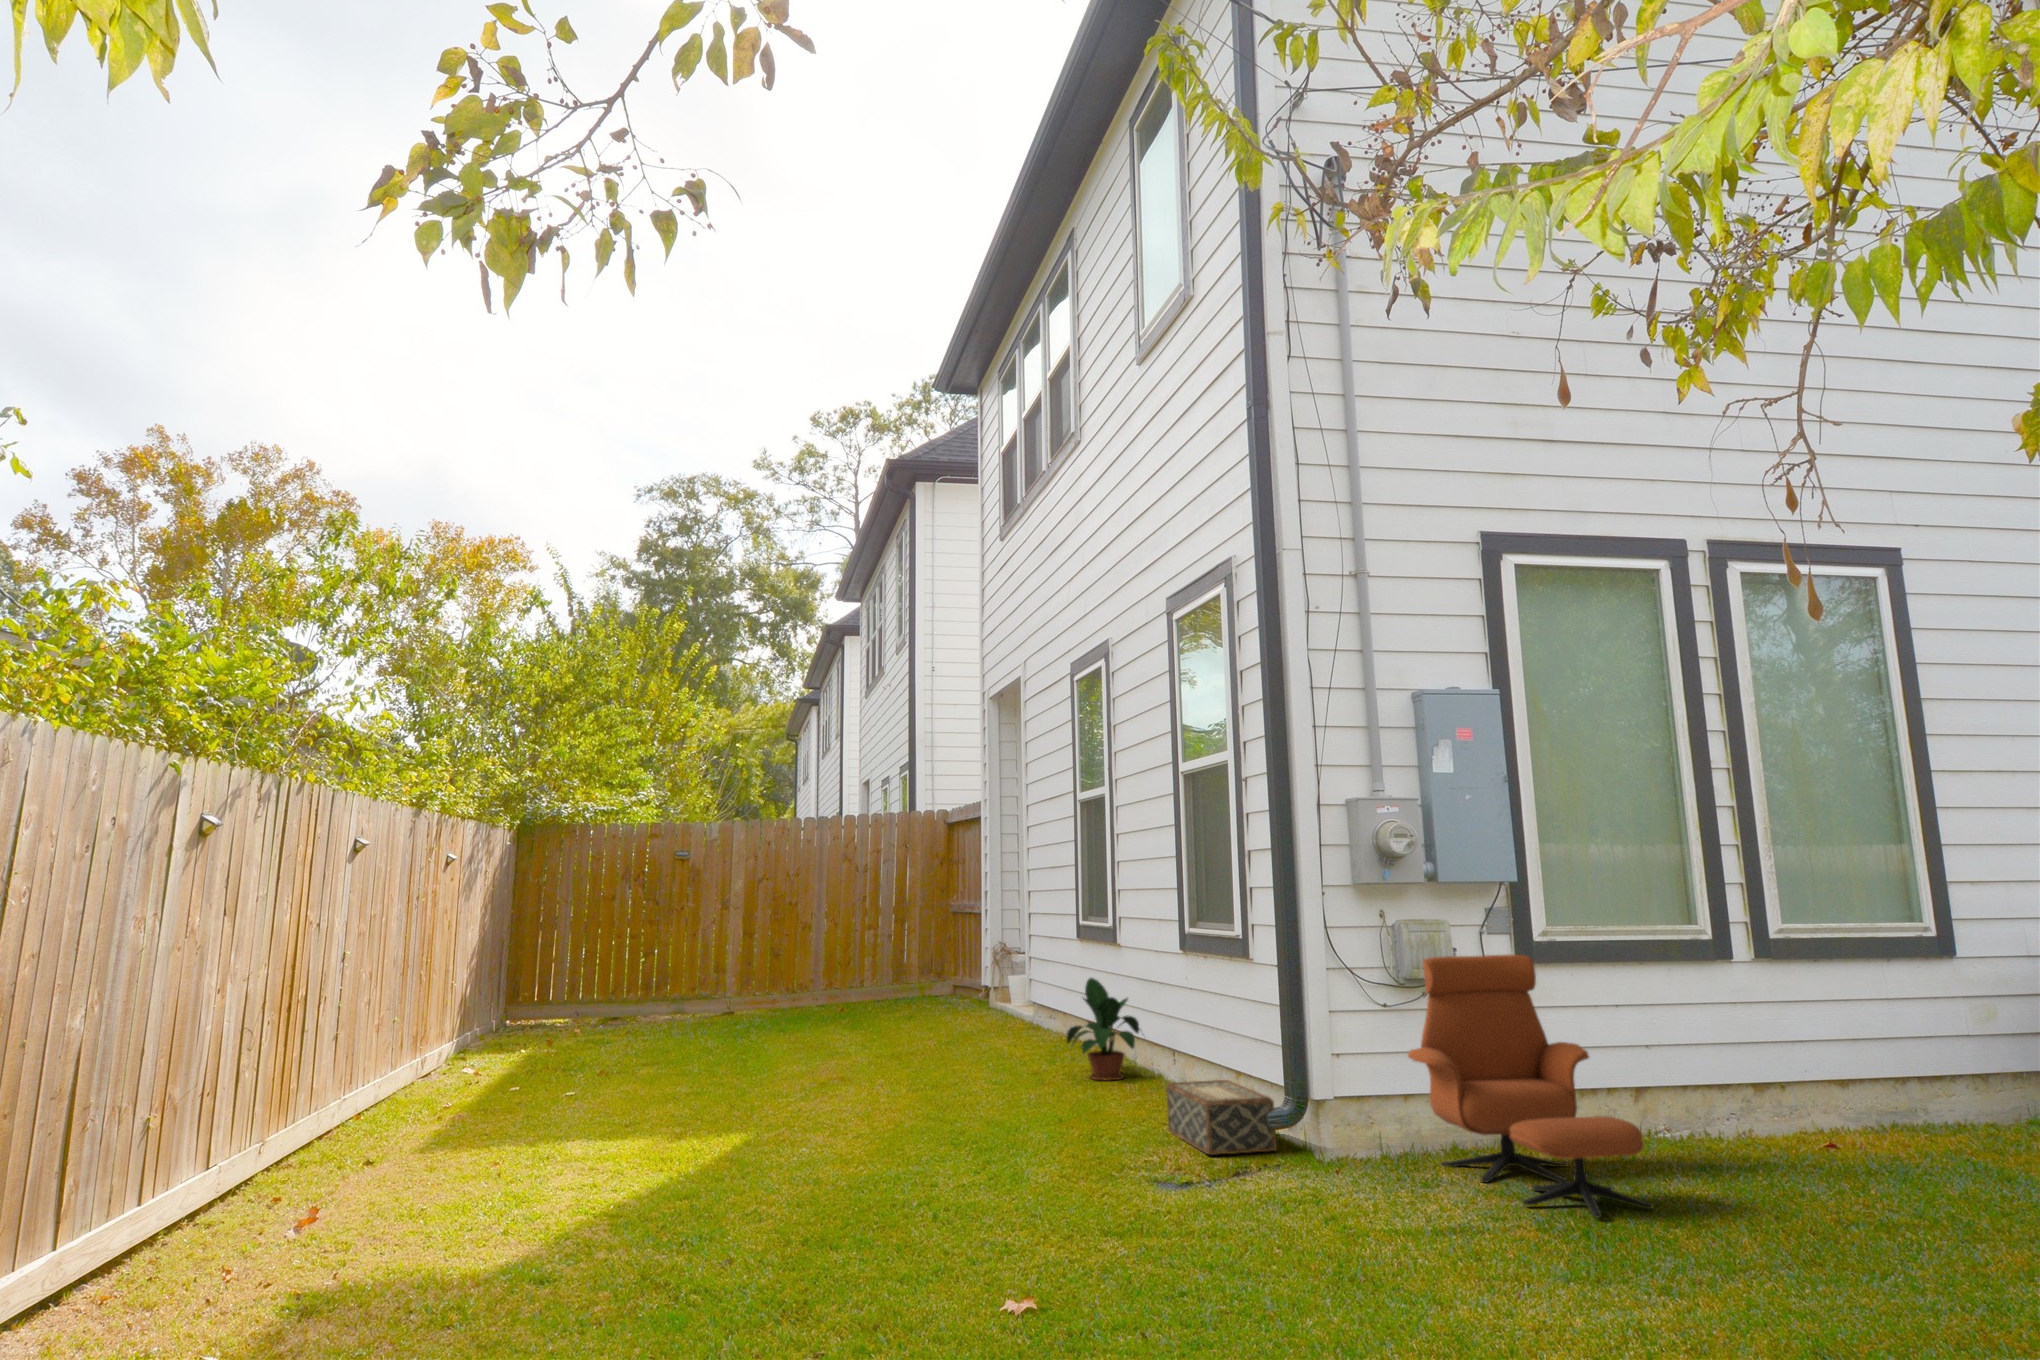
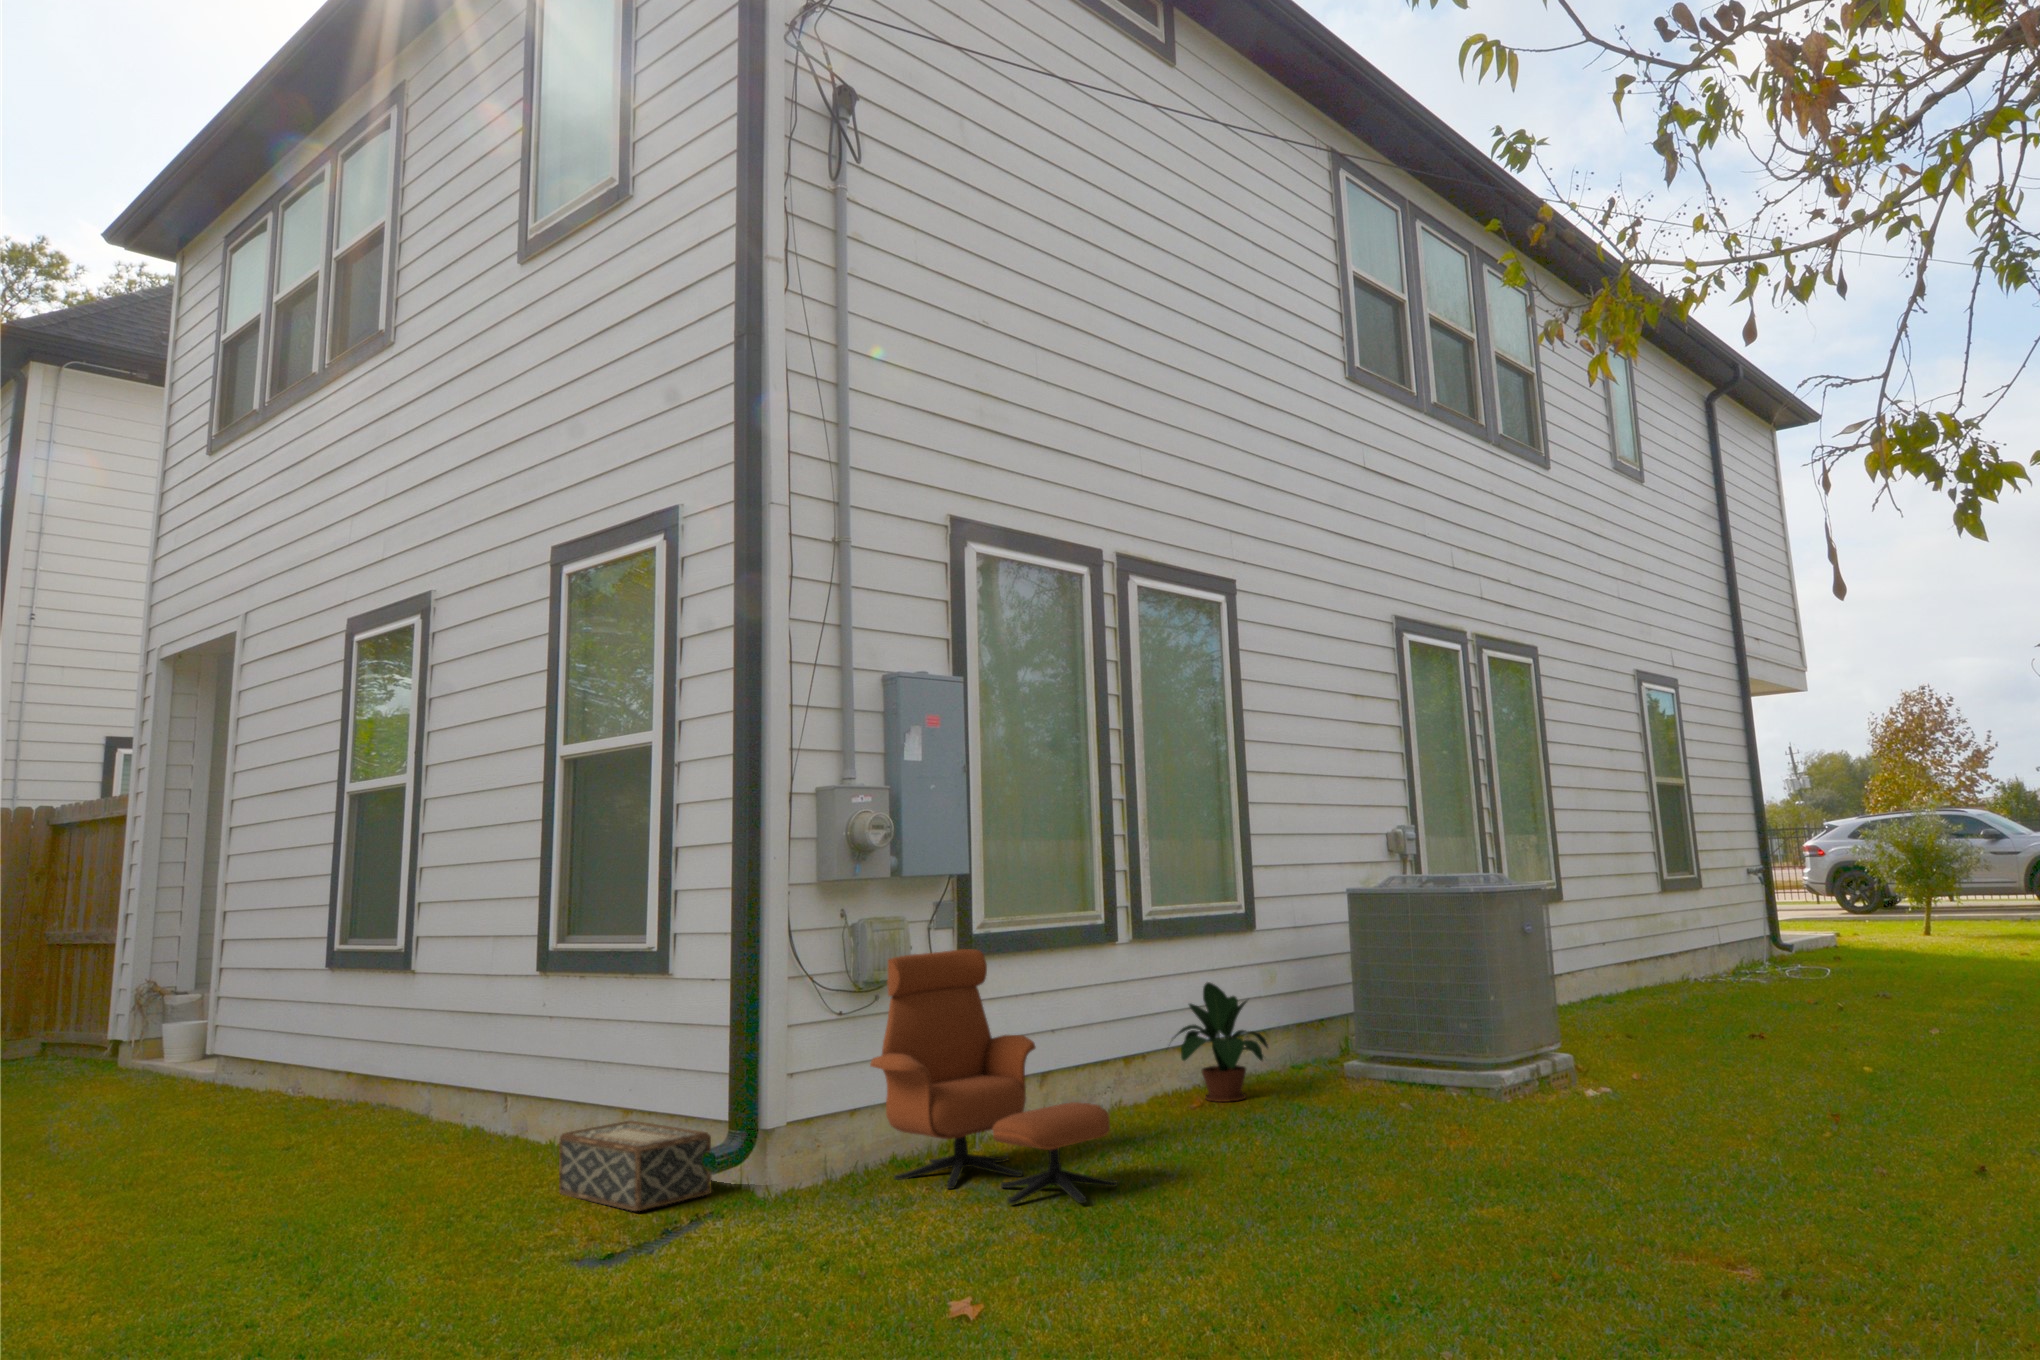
potted plant: present [1067,978,1140,1080] -> present [1175,982,1268,1102]

